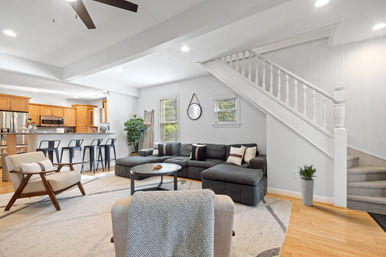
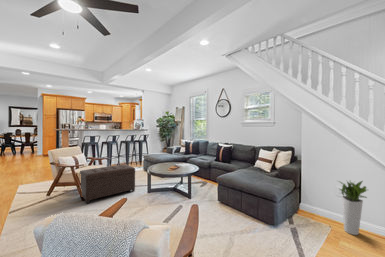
ottoman: none [51,168,116,213] -> present [80,165,135,204]

